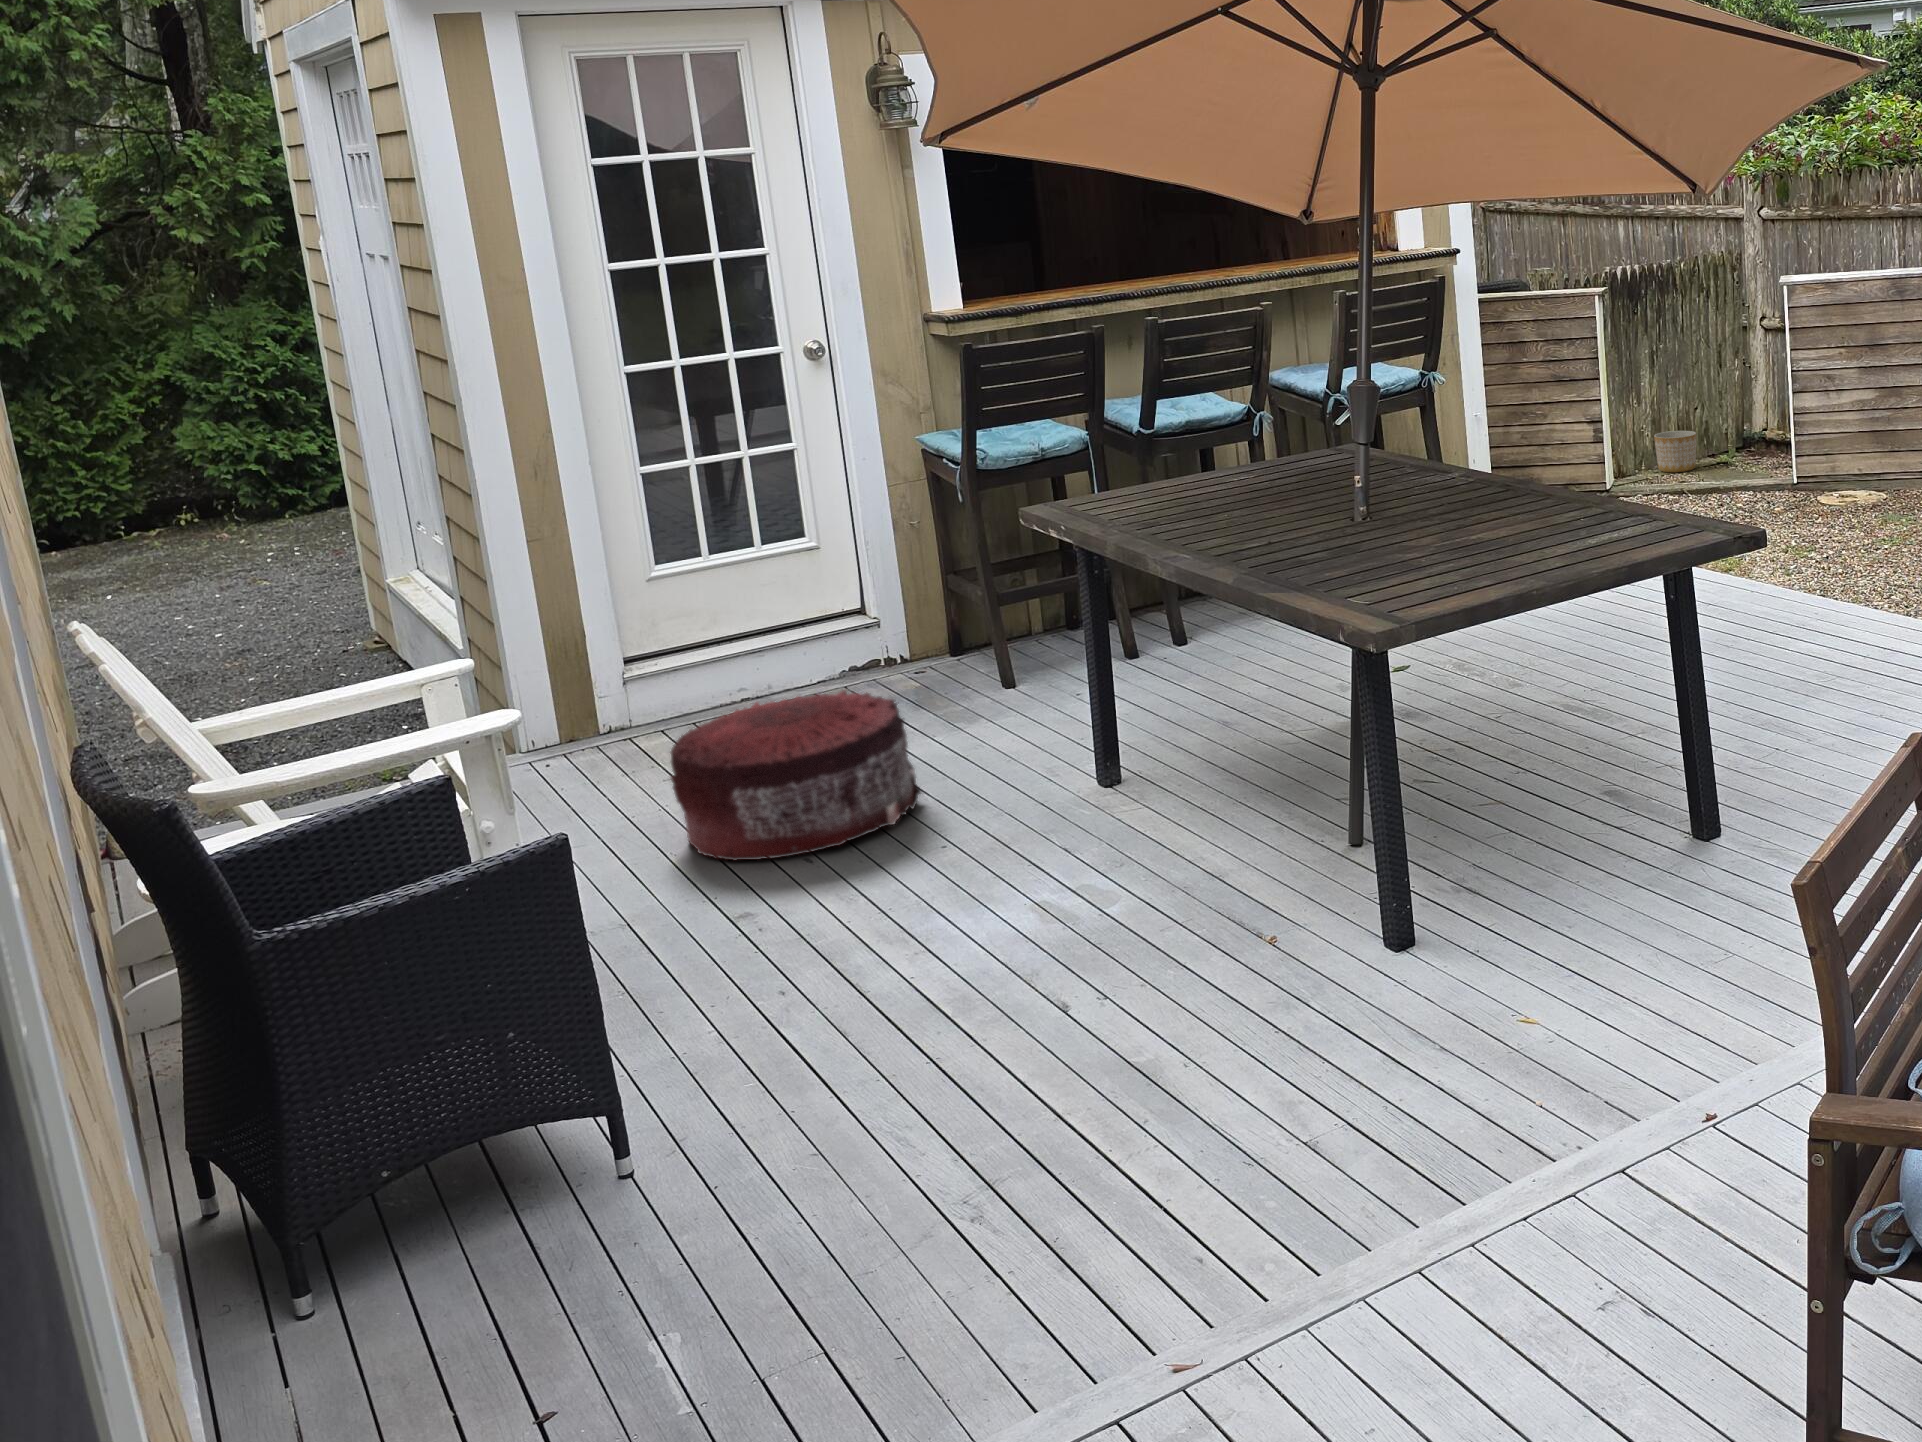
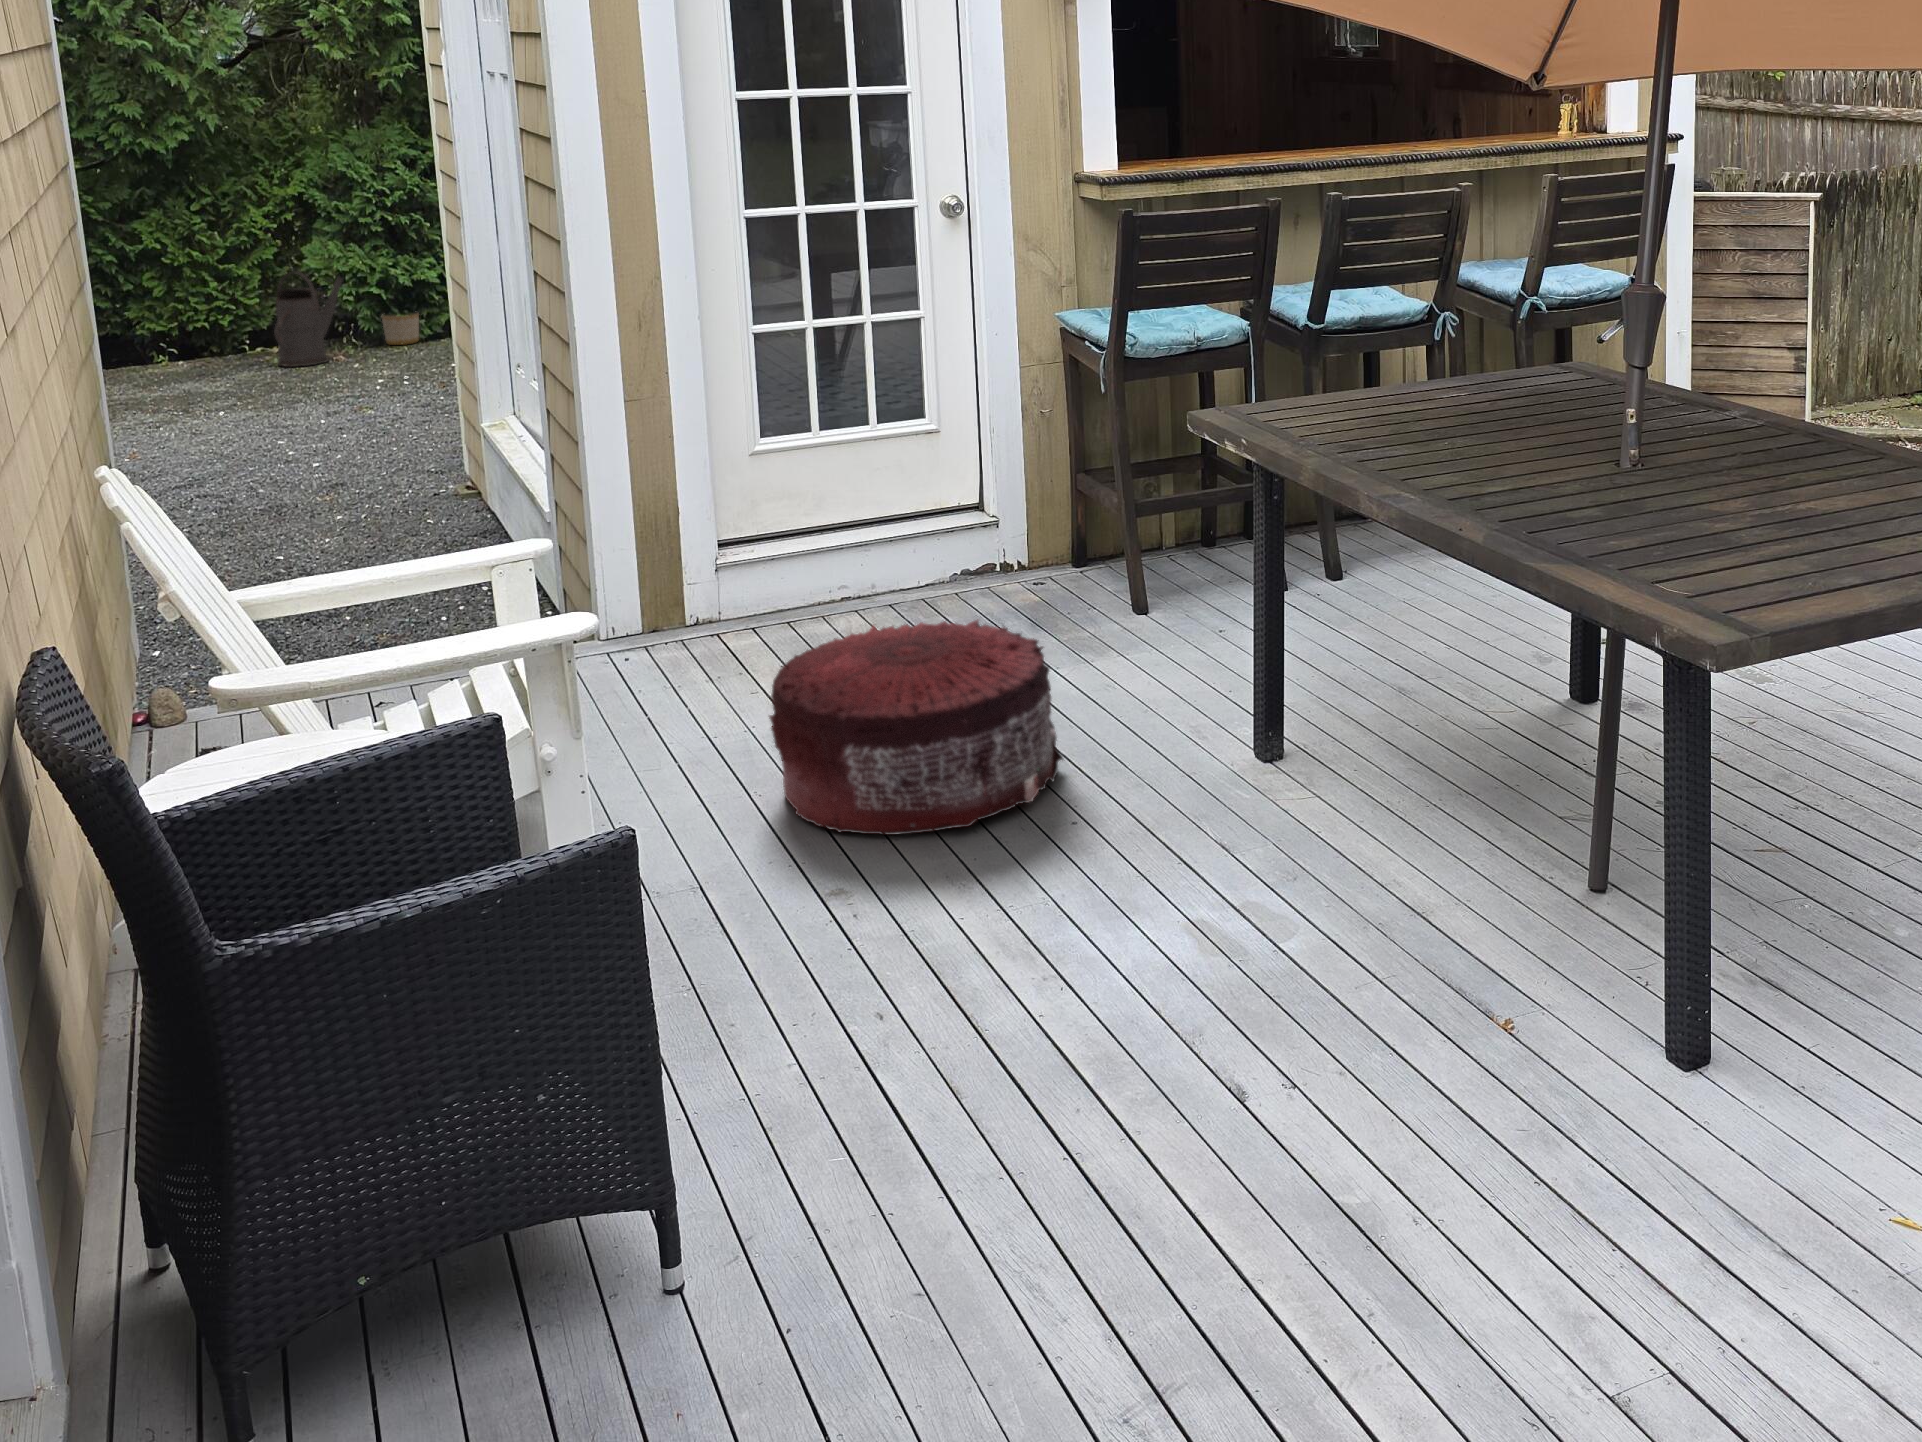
planter: present [1654,431,1696,472] -> present [382,314,419,345]
watering can: none [152,459,222,555] -> present [274,272,342,367]

